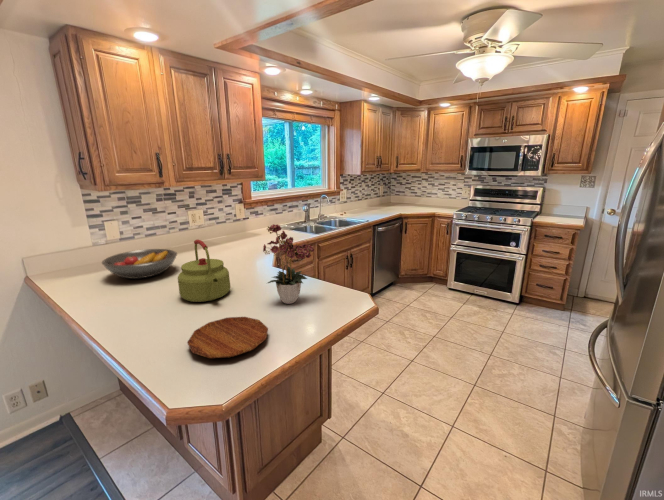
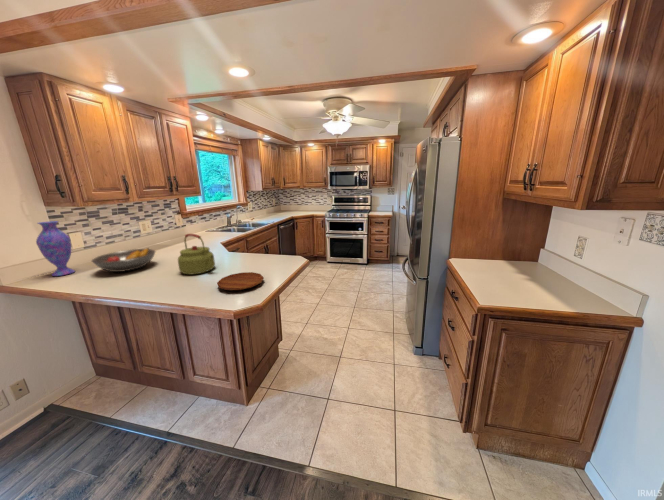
vase: none [62,207,99,272] -> present [36,221,75,276]
flower arrangement: present [263,224,315,304] -> none [241,216,274,266]

